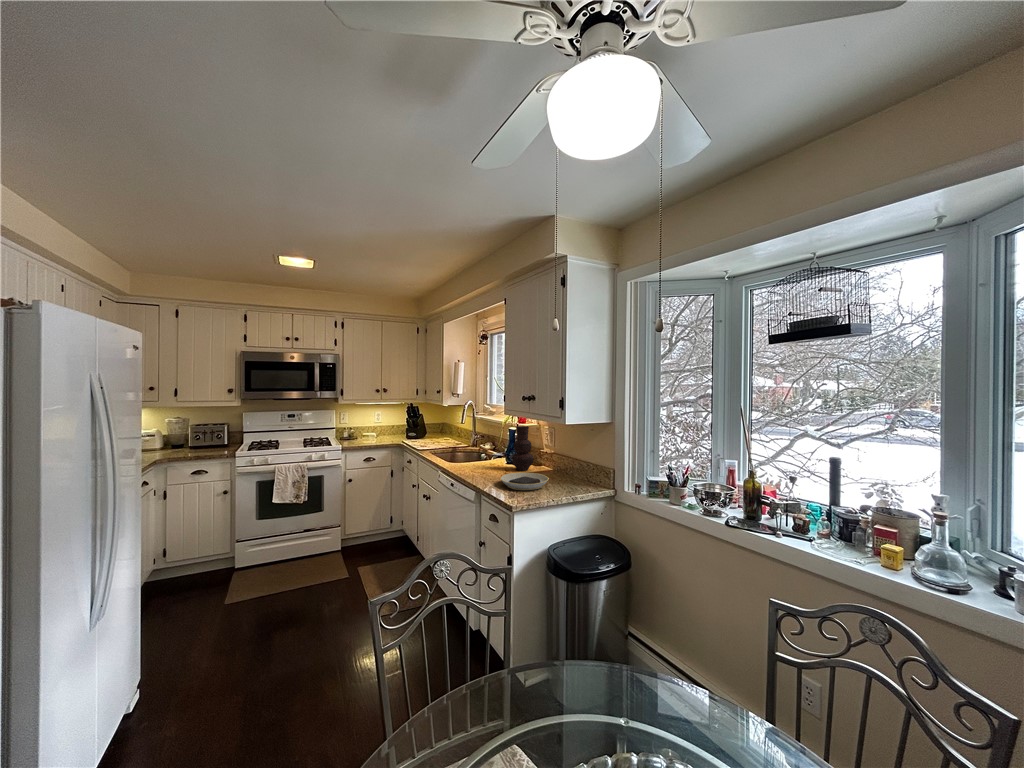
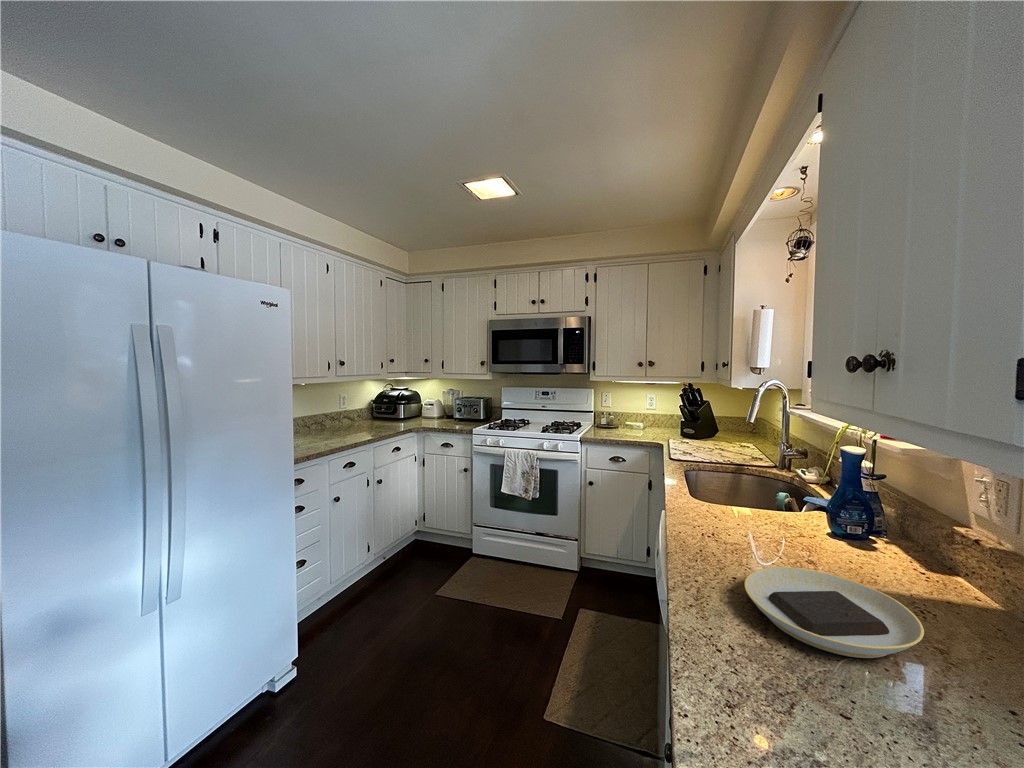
vase: present [512,426,534,471] -> none [829,442,904,562]

